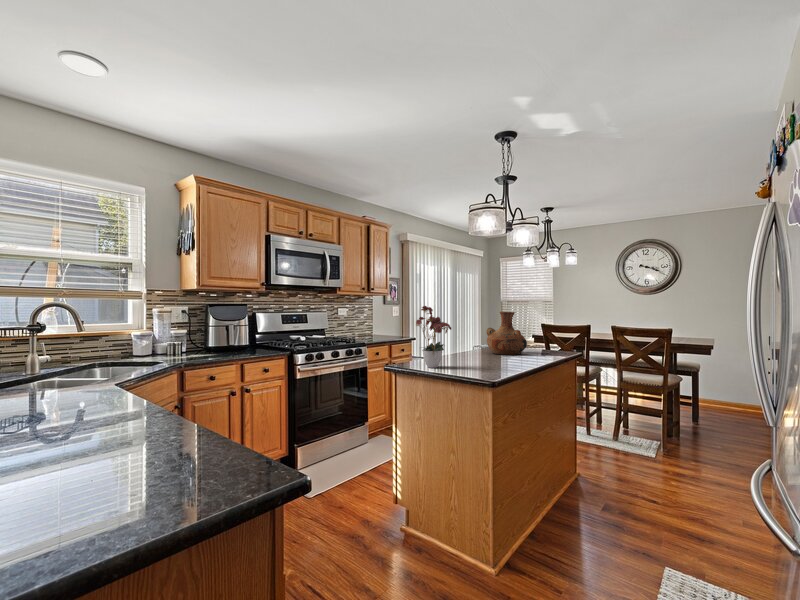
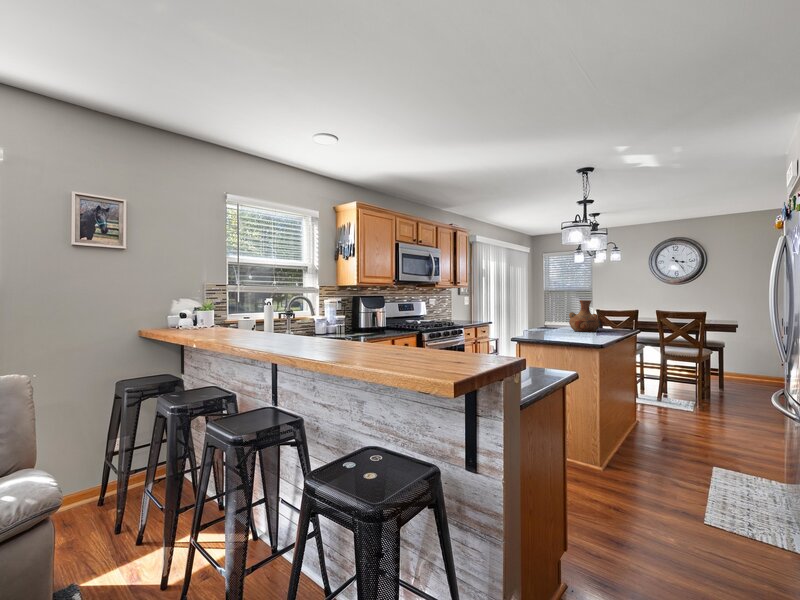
flower arrangement: present [416,306,451,368] -> none [533,295,565,339]

